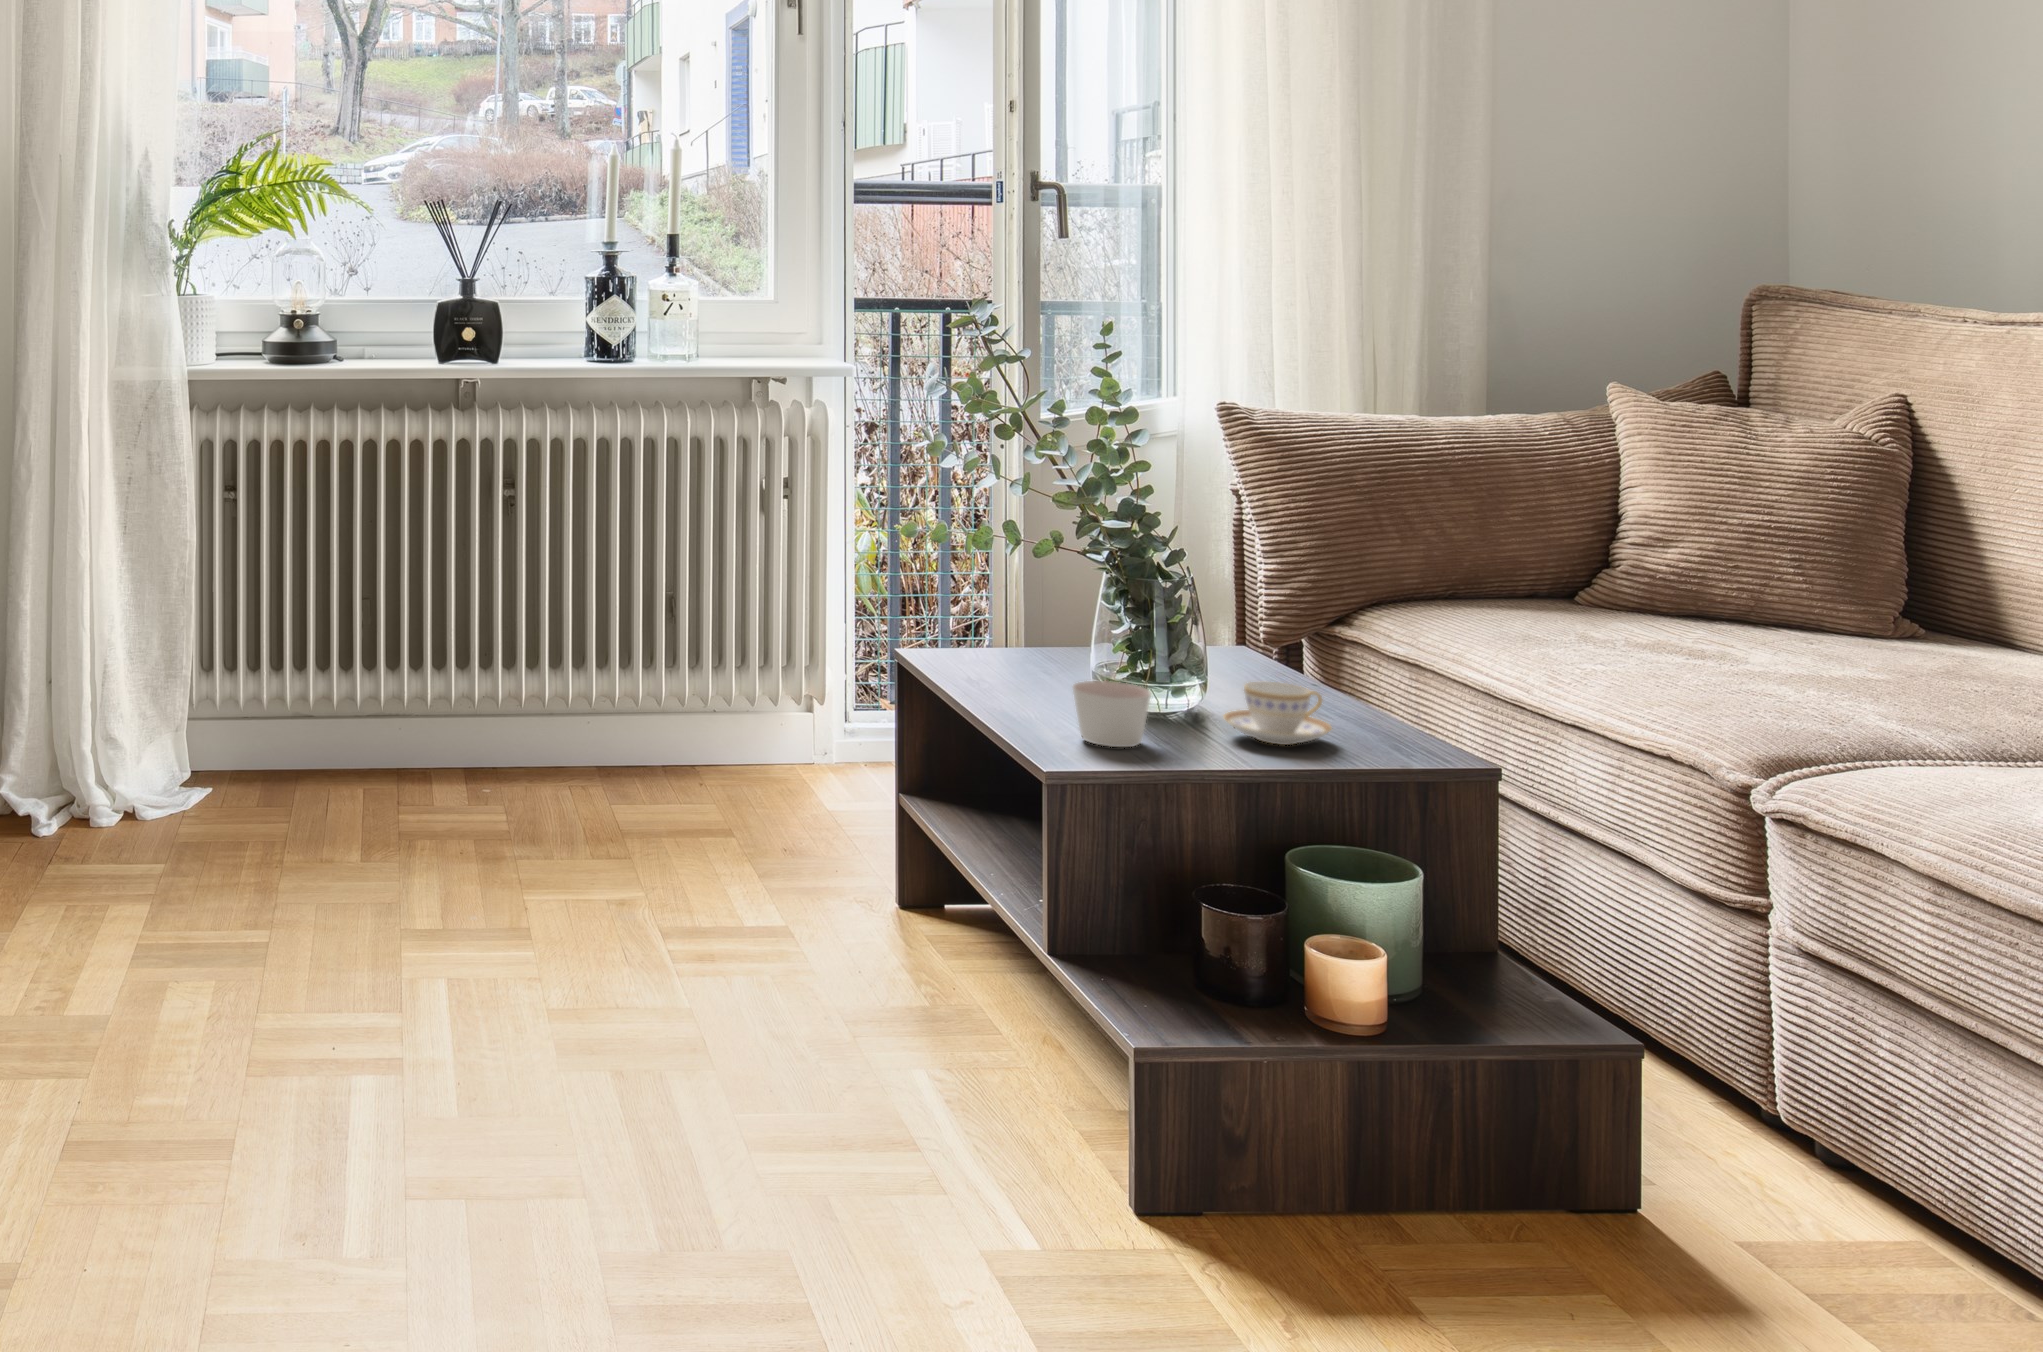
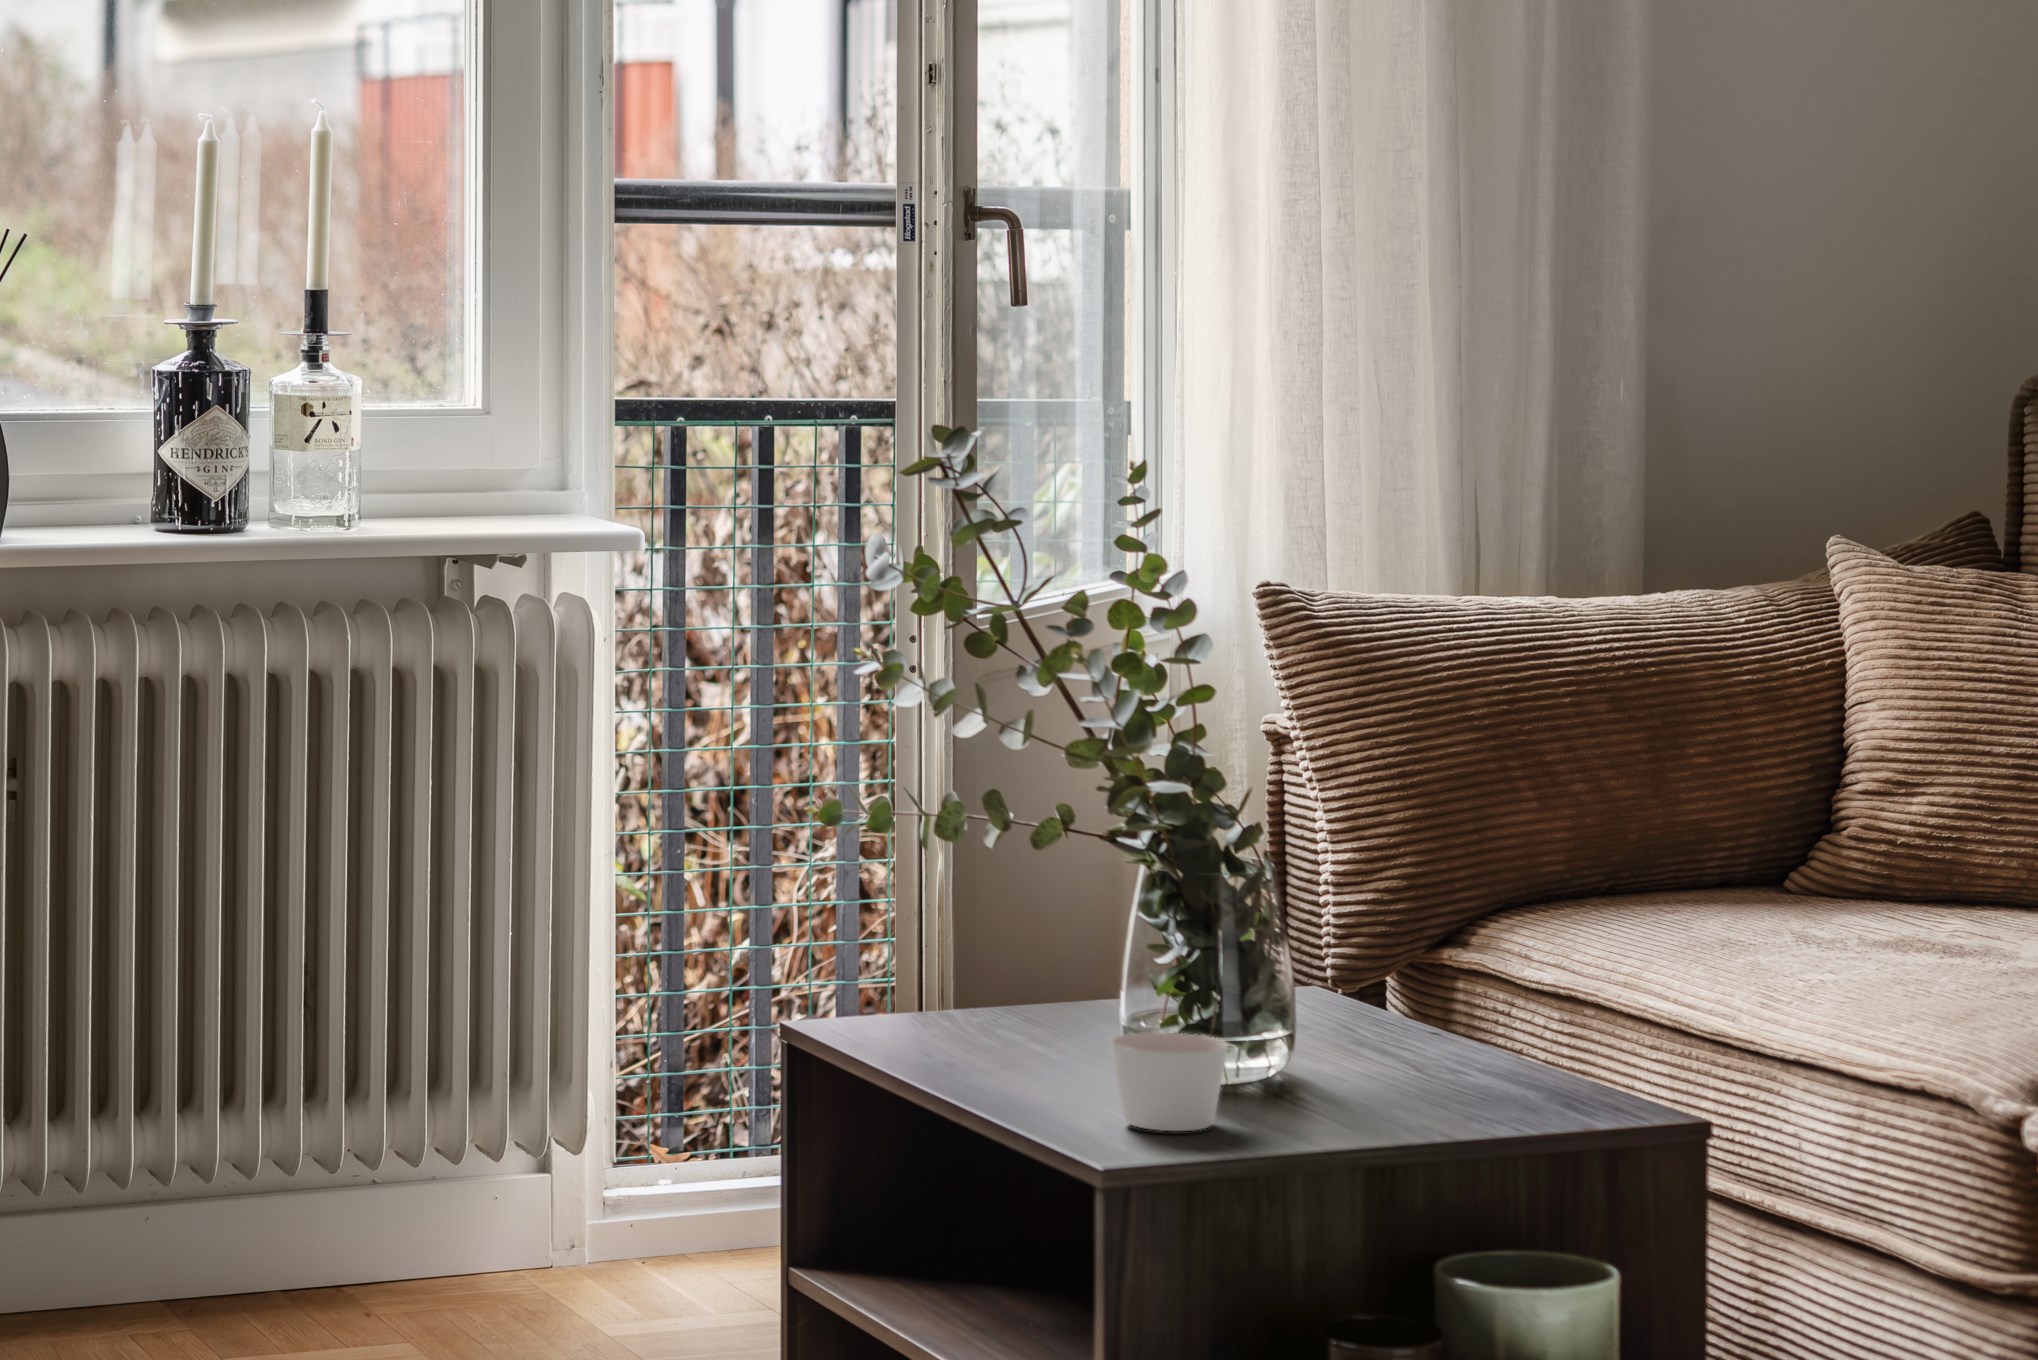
teacup: present [1224,682,1331,745] -> none [1325,1019,1482,1112]

